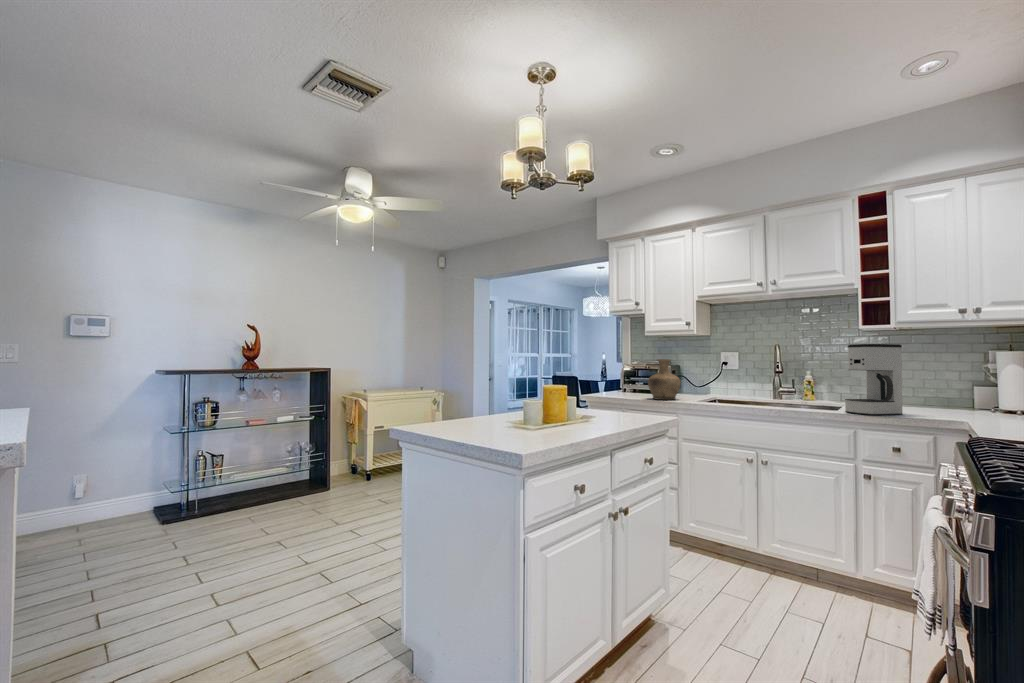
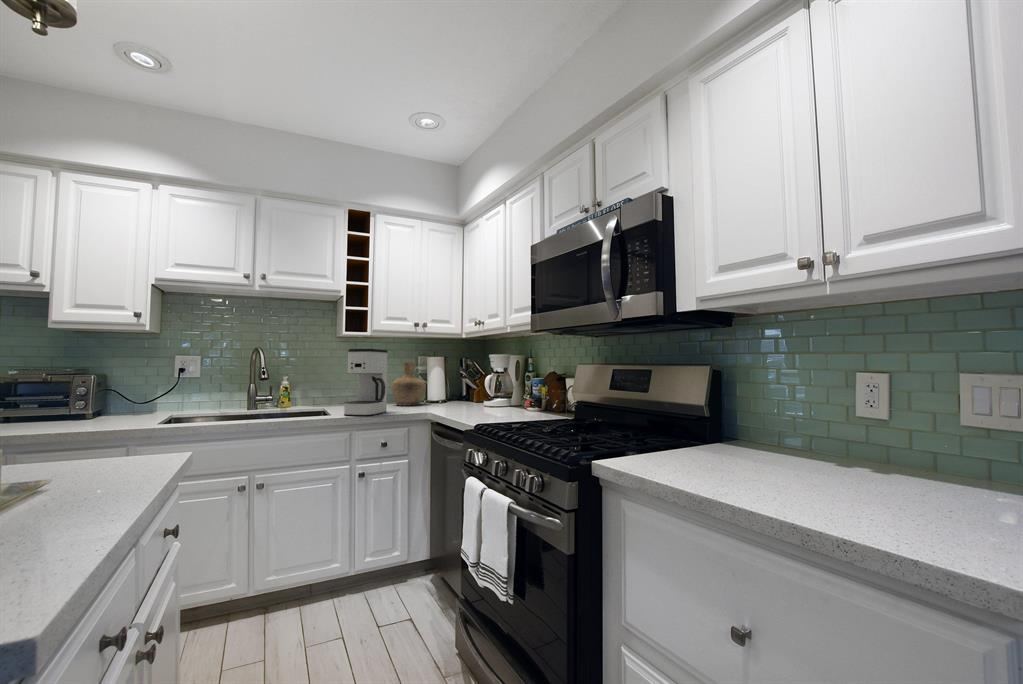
vase: present [648,359,680,400] -> present [391,362,426,406]

